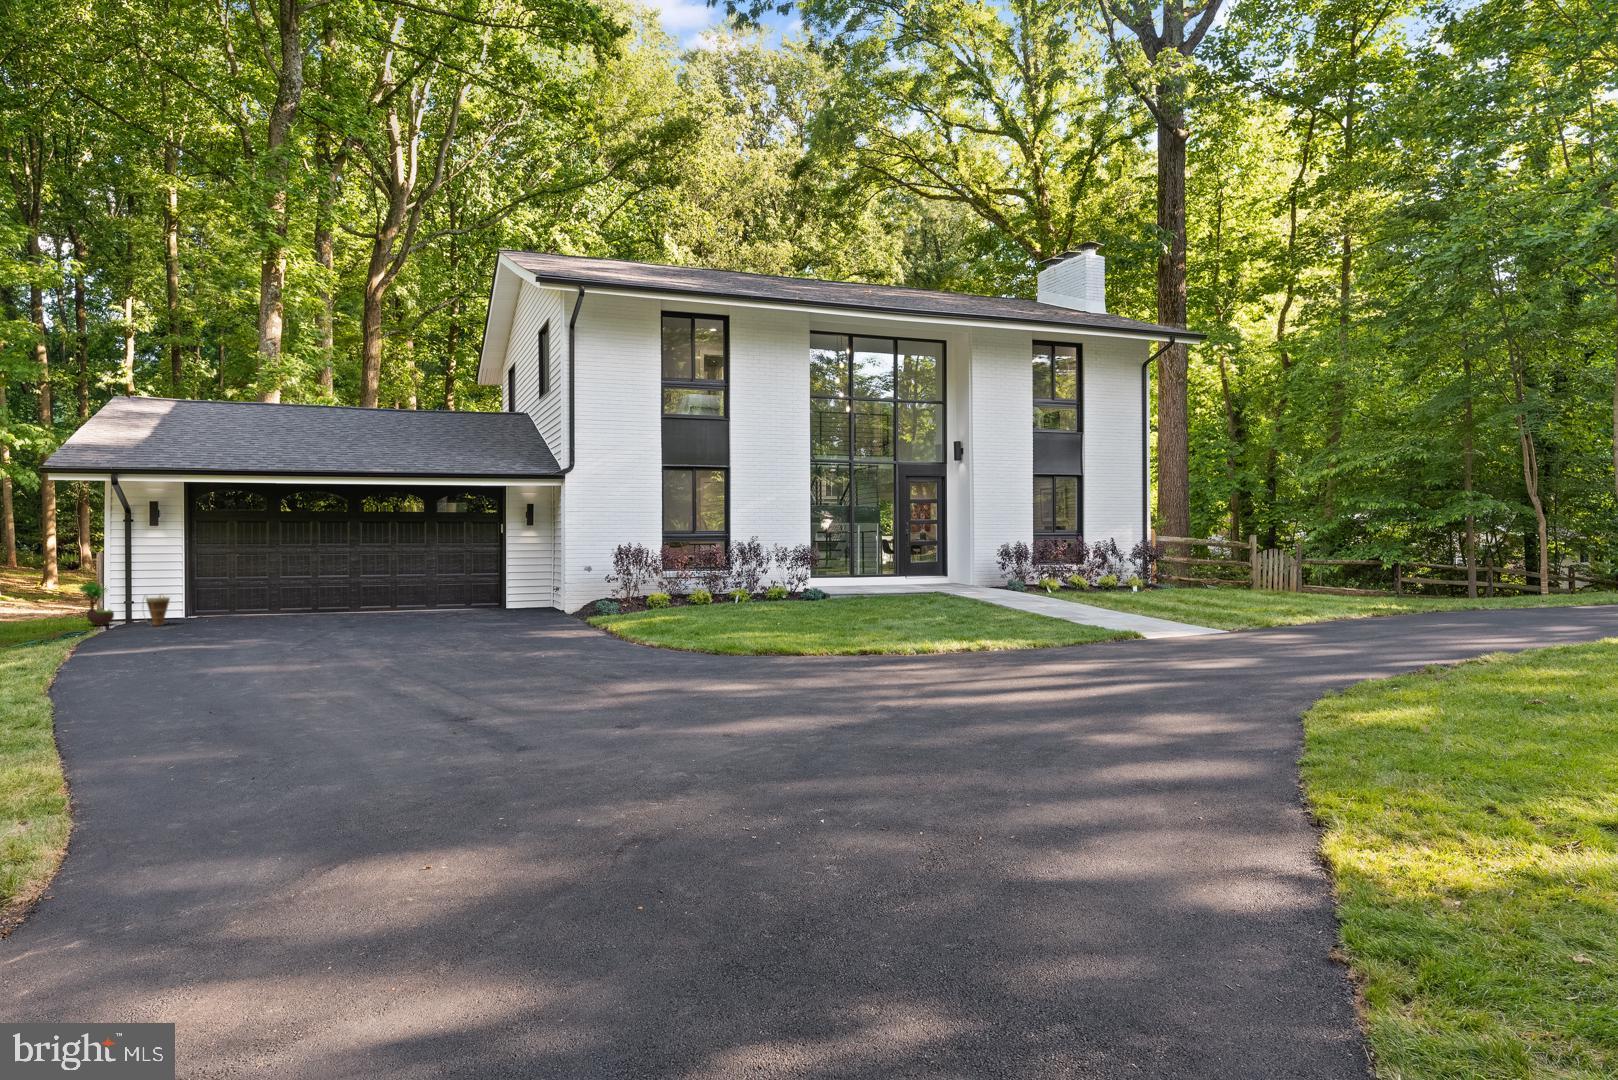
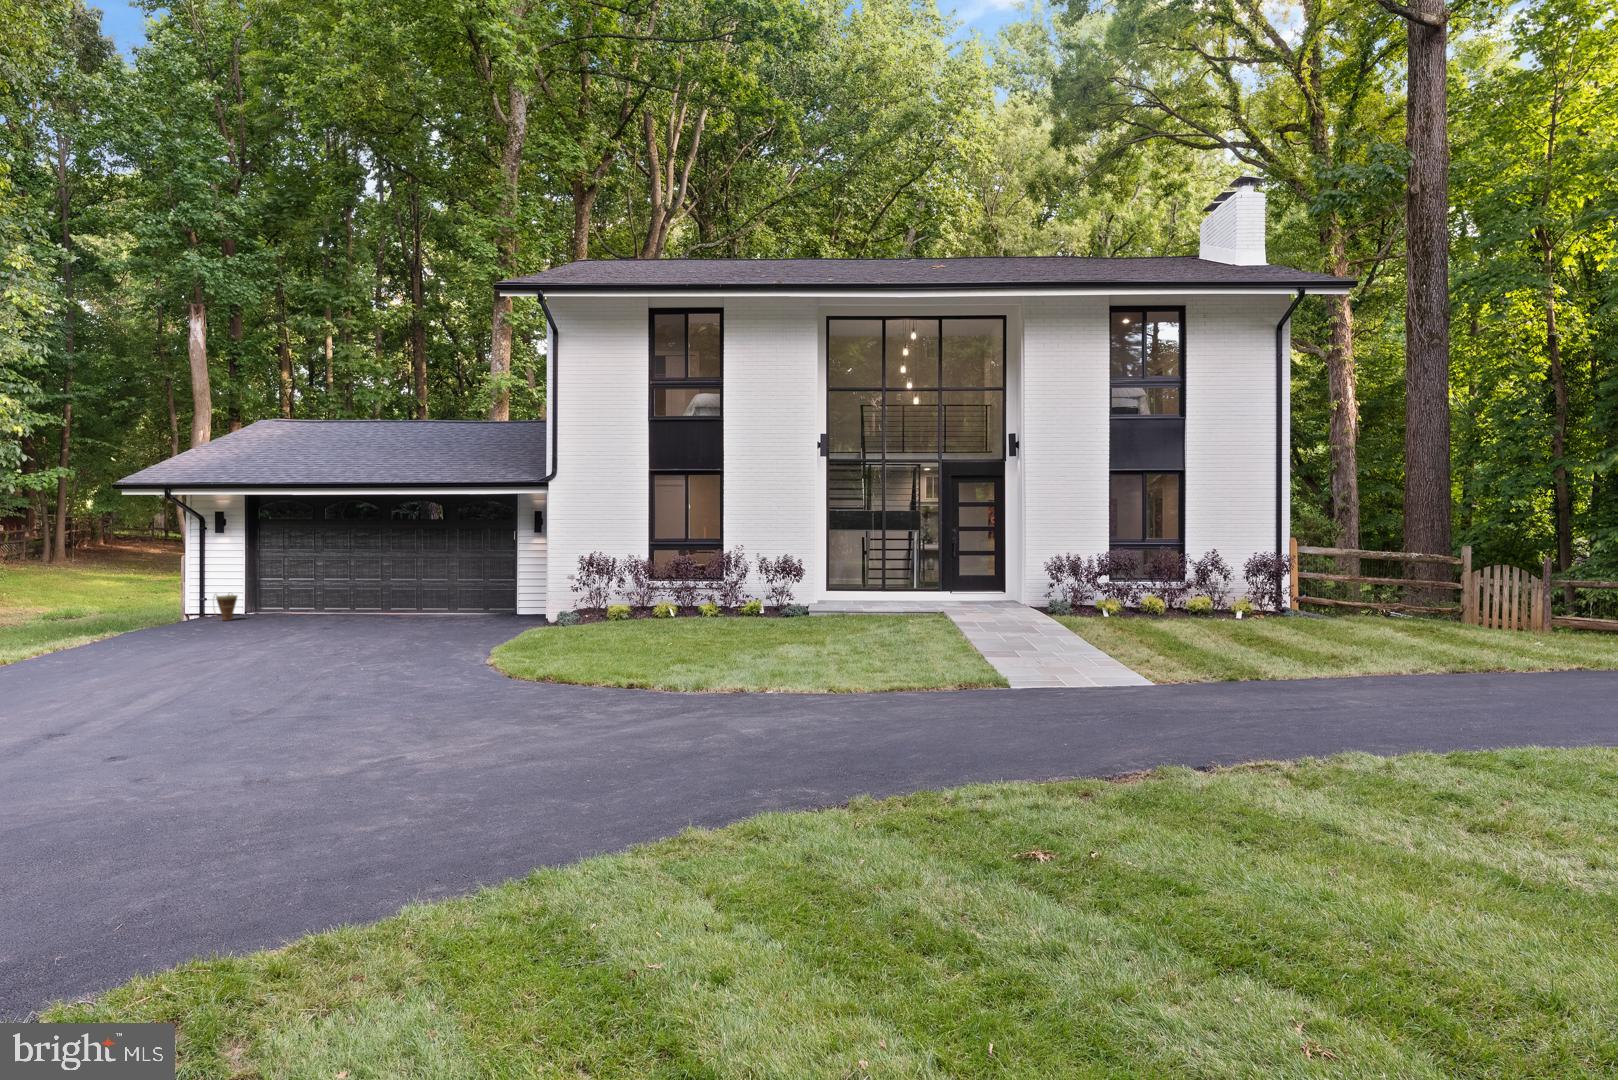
potted tree: present [79,581,114,626] -> none [154,578,188,622]

